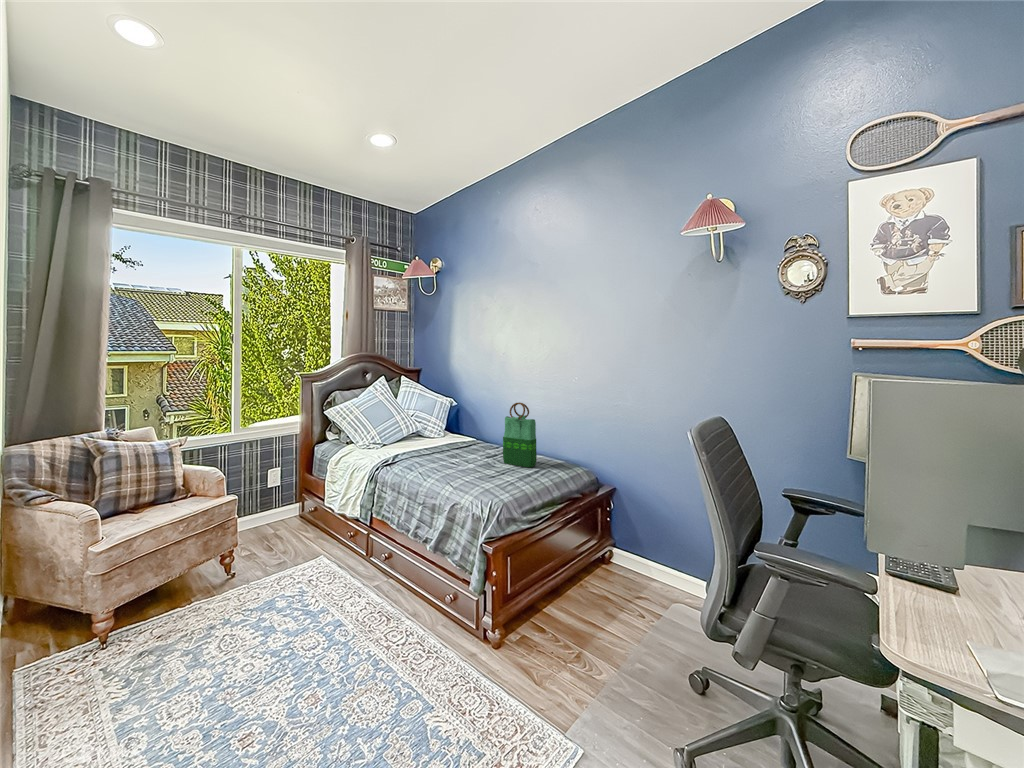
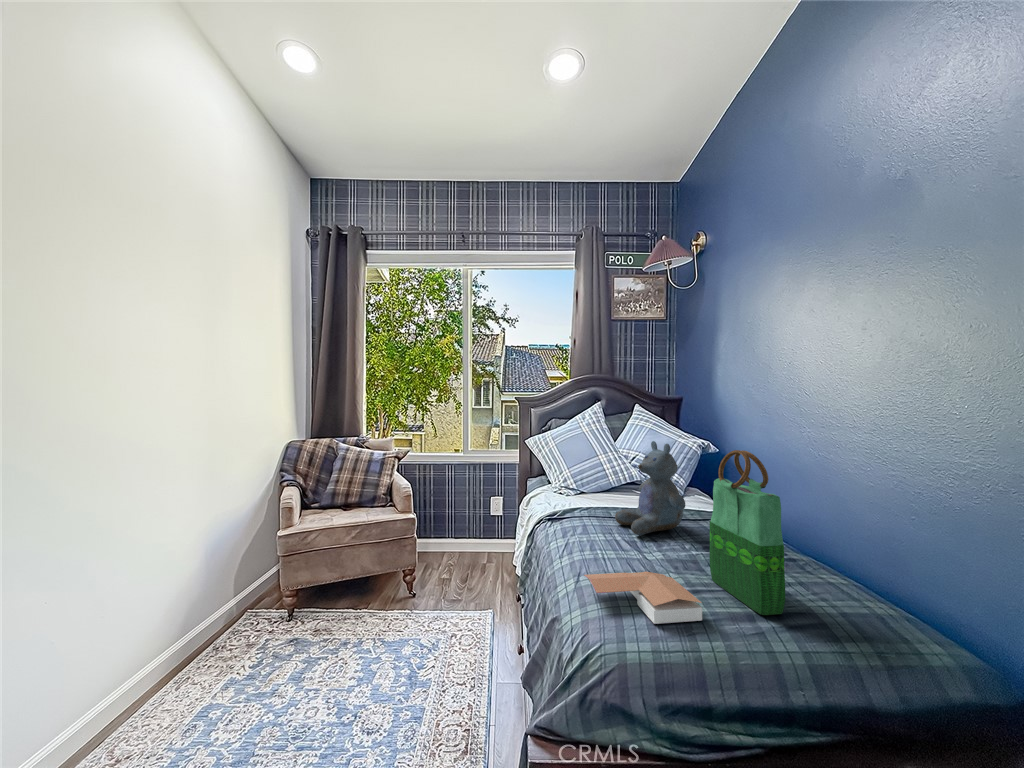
stuffed bear: none [435,402,476,456] -> present [615,441,685,535]
book: none [466,464,517,480] -> present [584,571,702,624]

